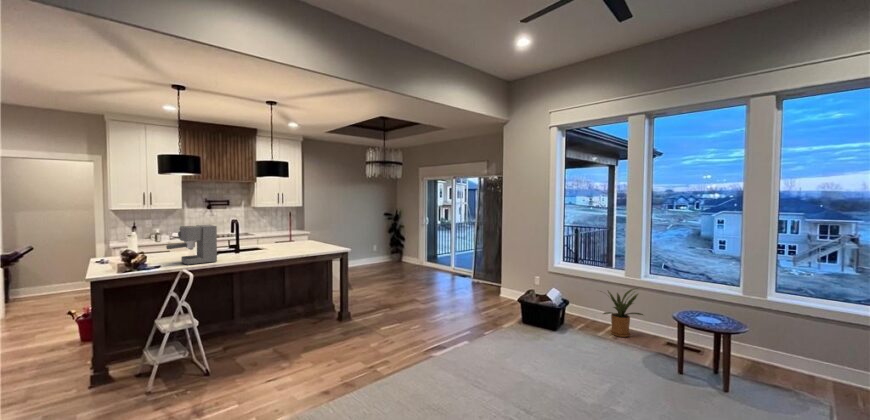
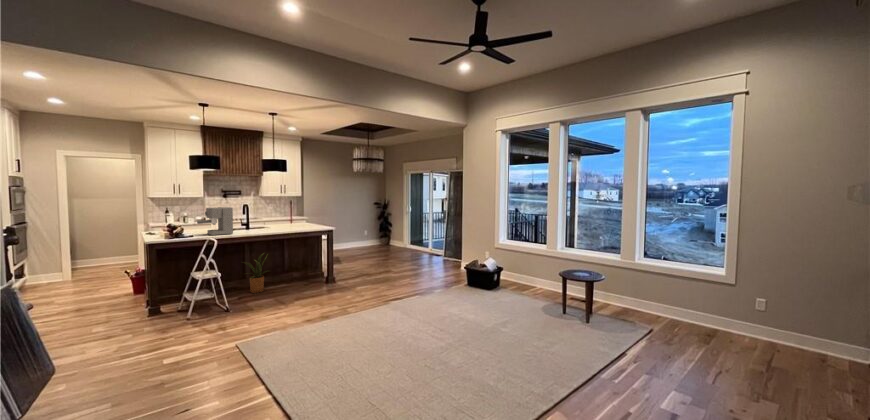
house plant: present [603,288,643,337] -> present [244,253,269,293]

